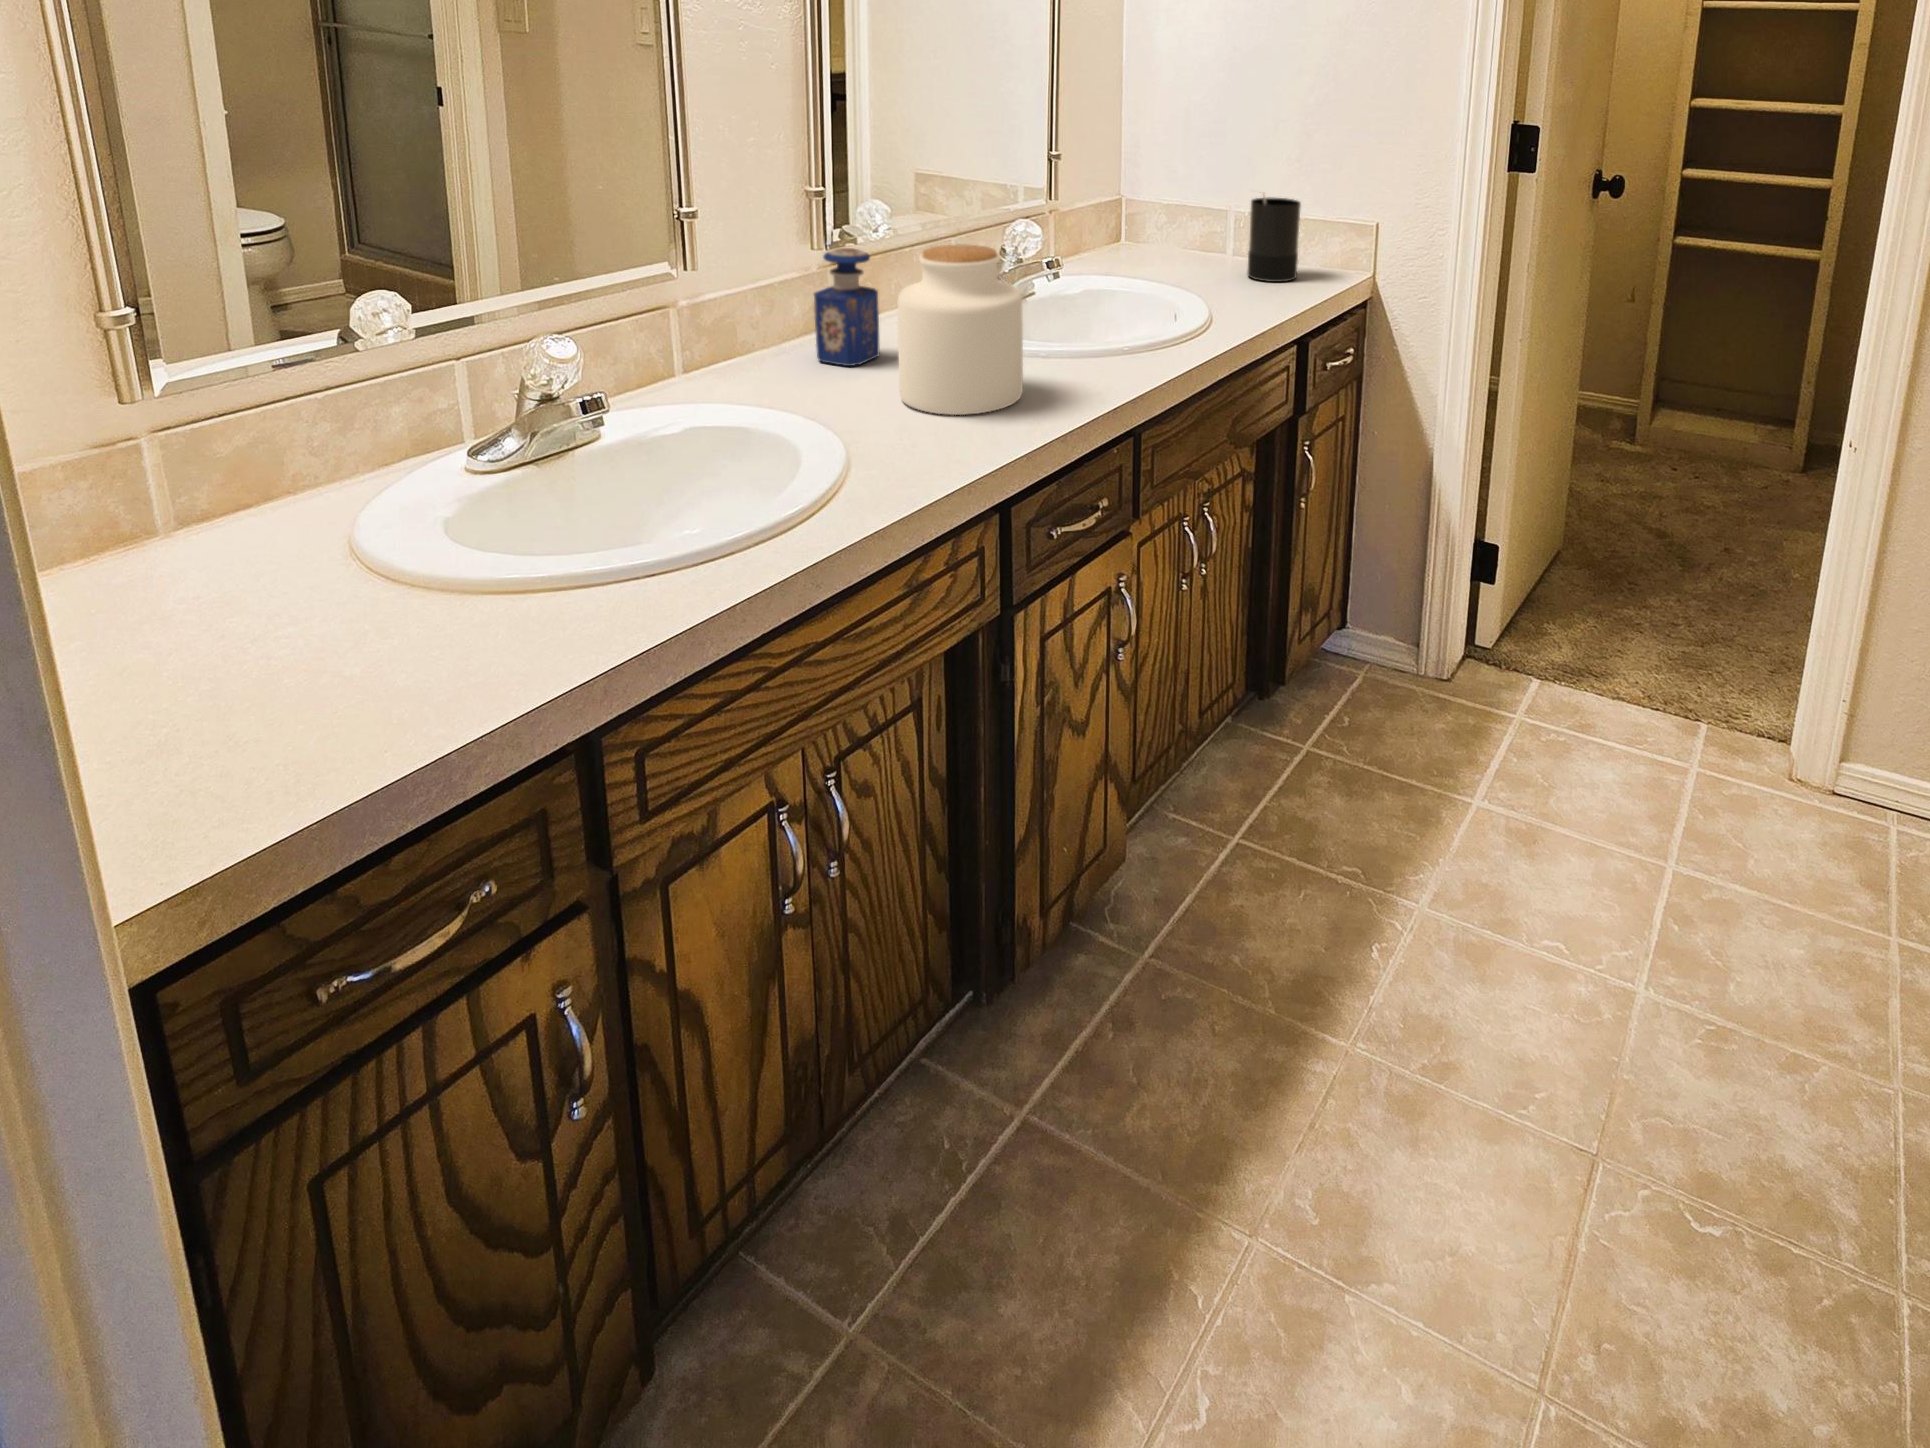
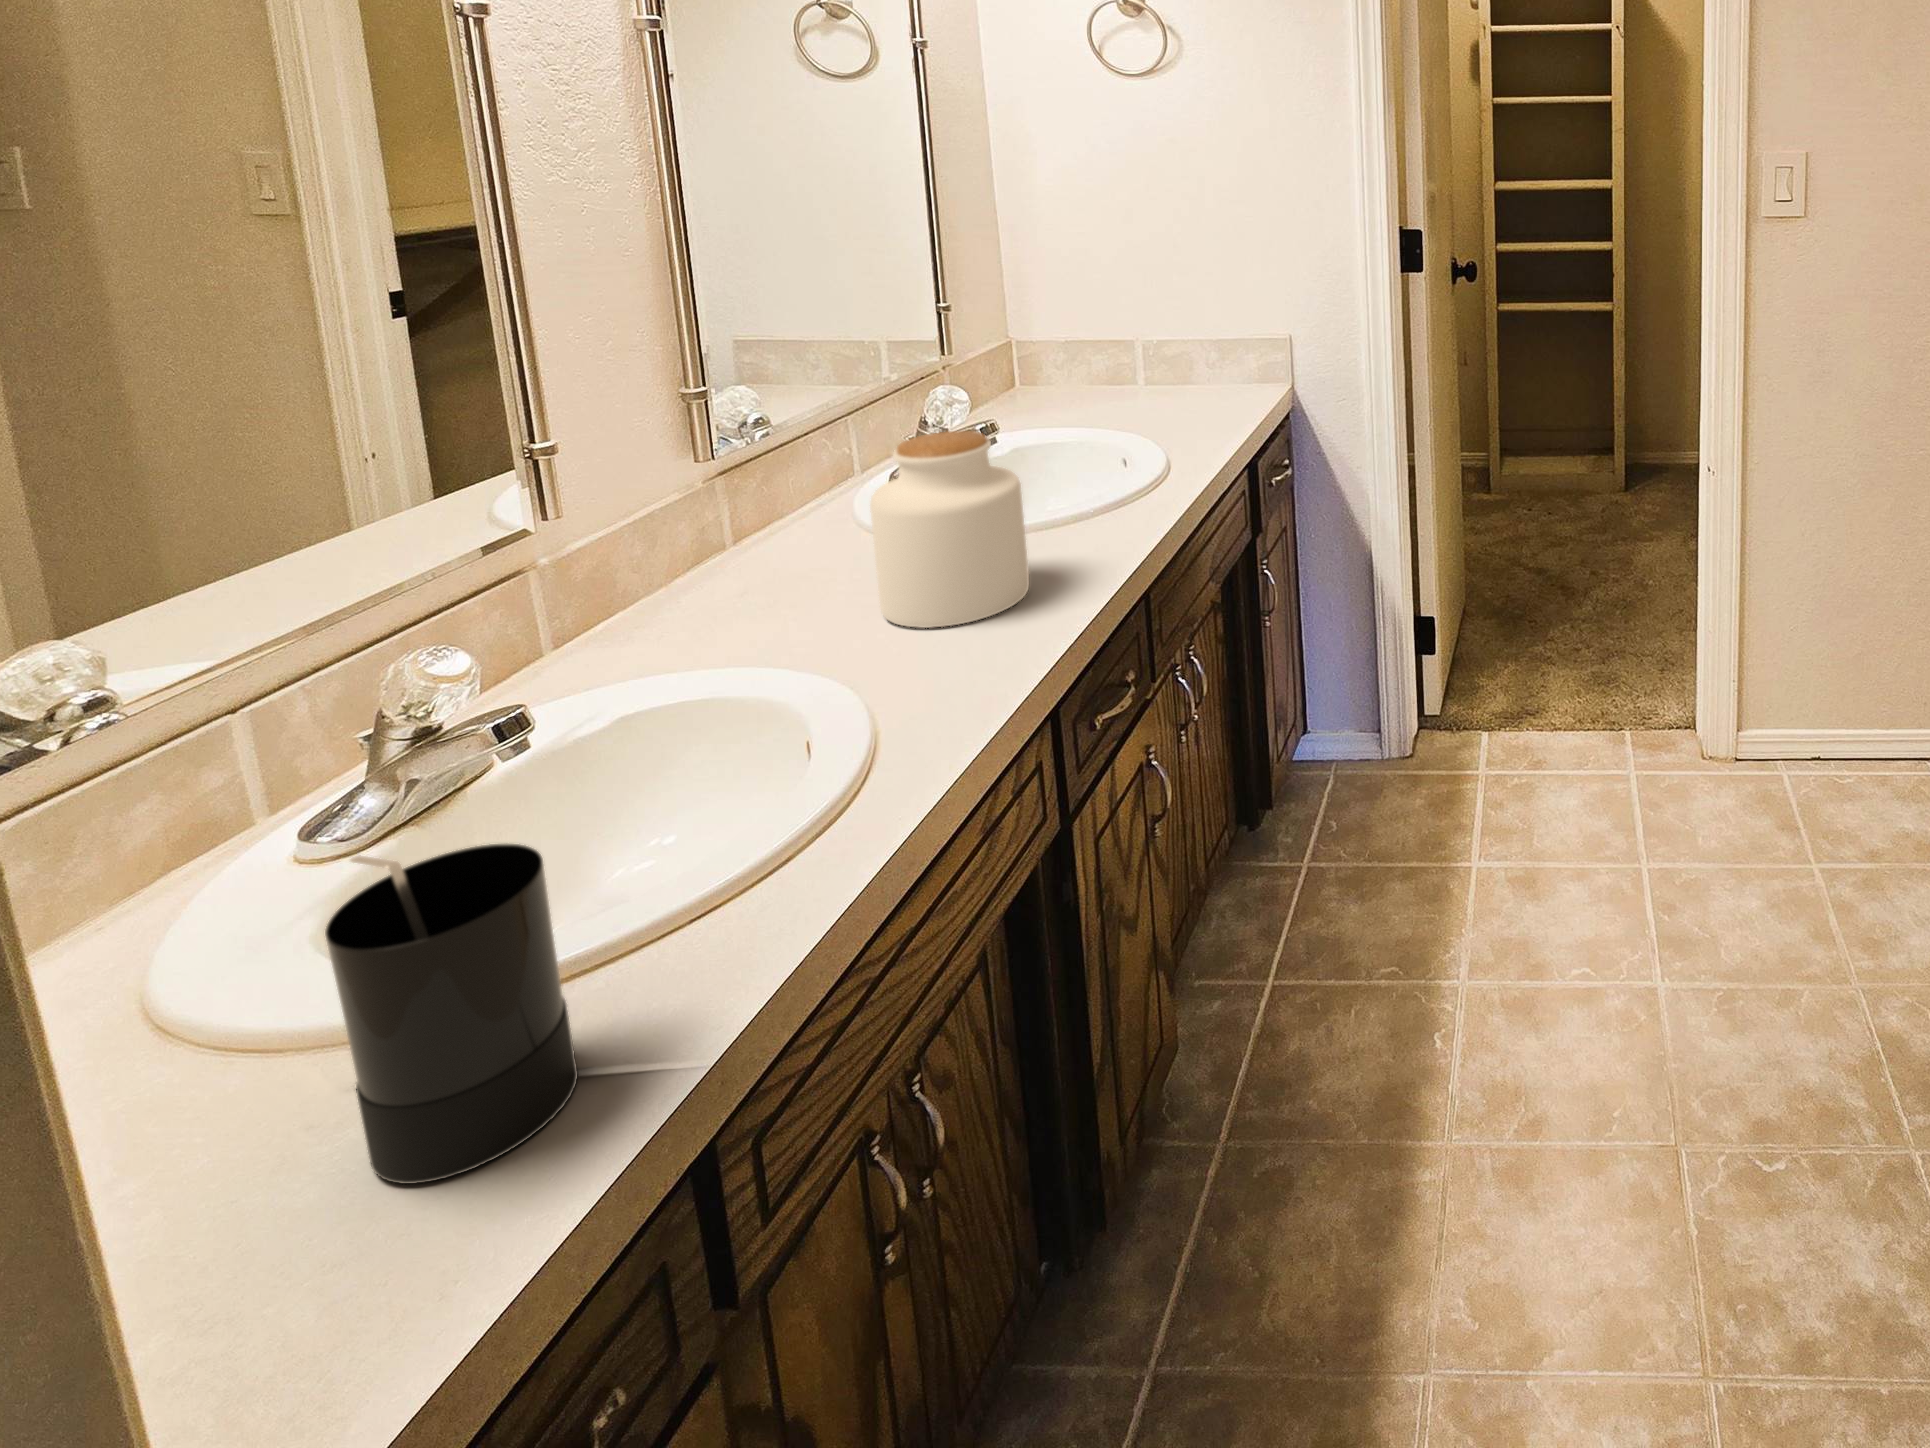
candle: present [1247,194,1301,282] -> present [325,844,578,1184]
perfume bottle: present [814,248,880,366] -> none [725,456,818,597]

